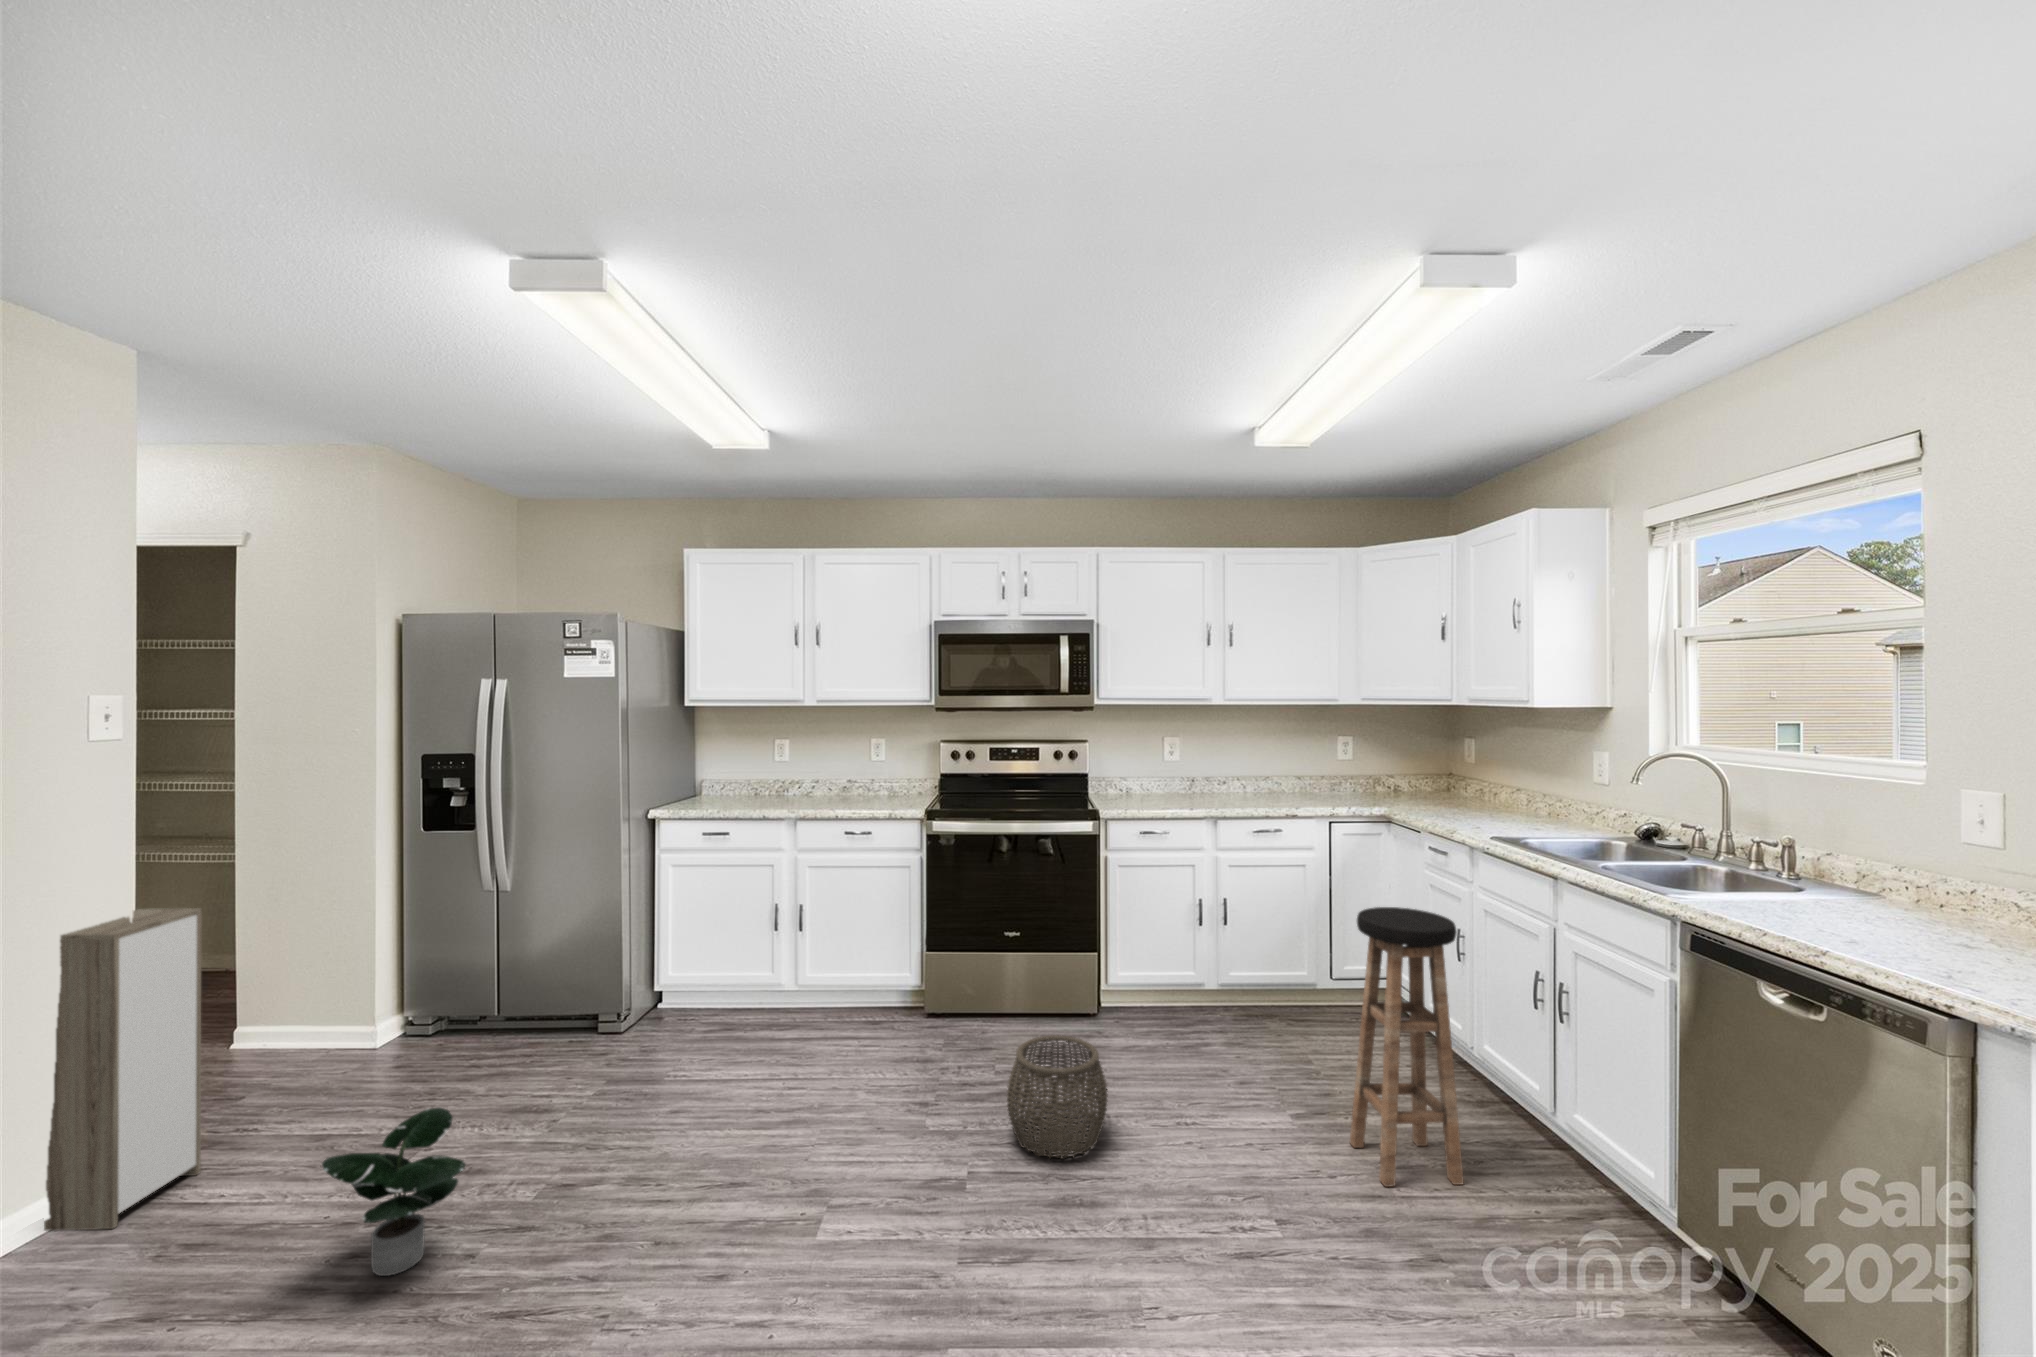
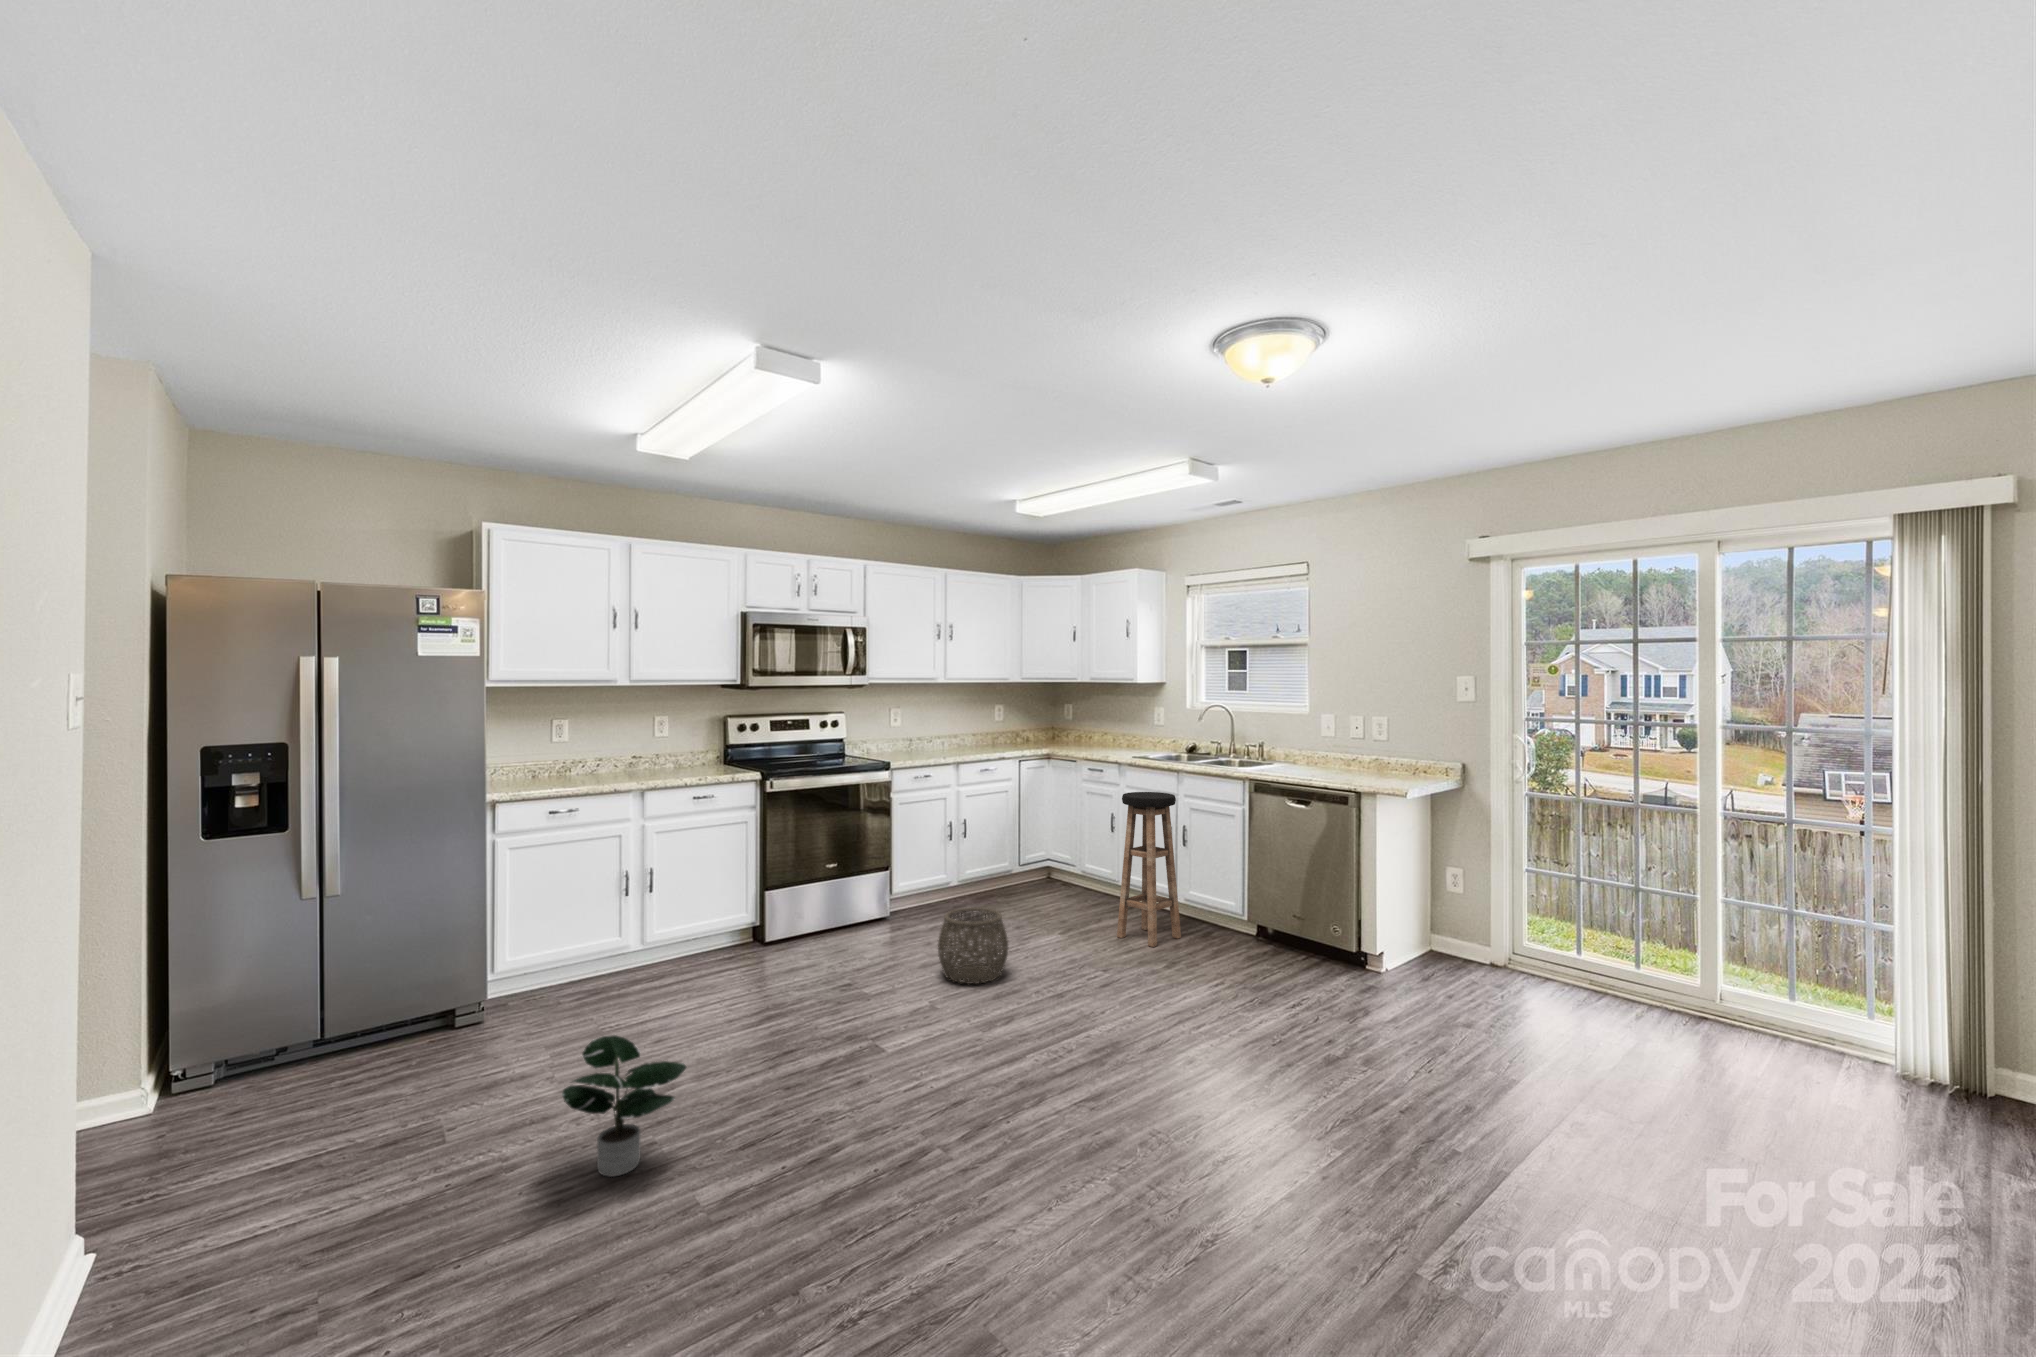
storage cabinet: present [44,908,202,1231] -> none [87,910,203,1320]

